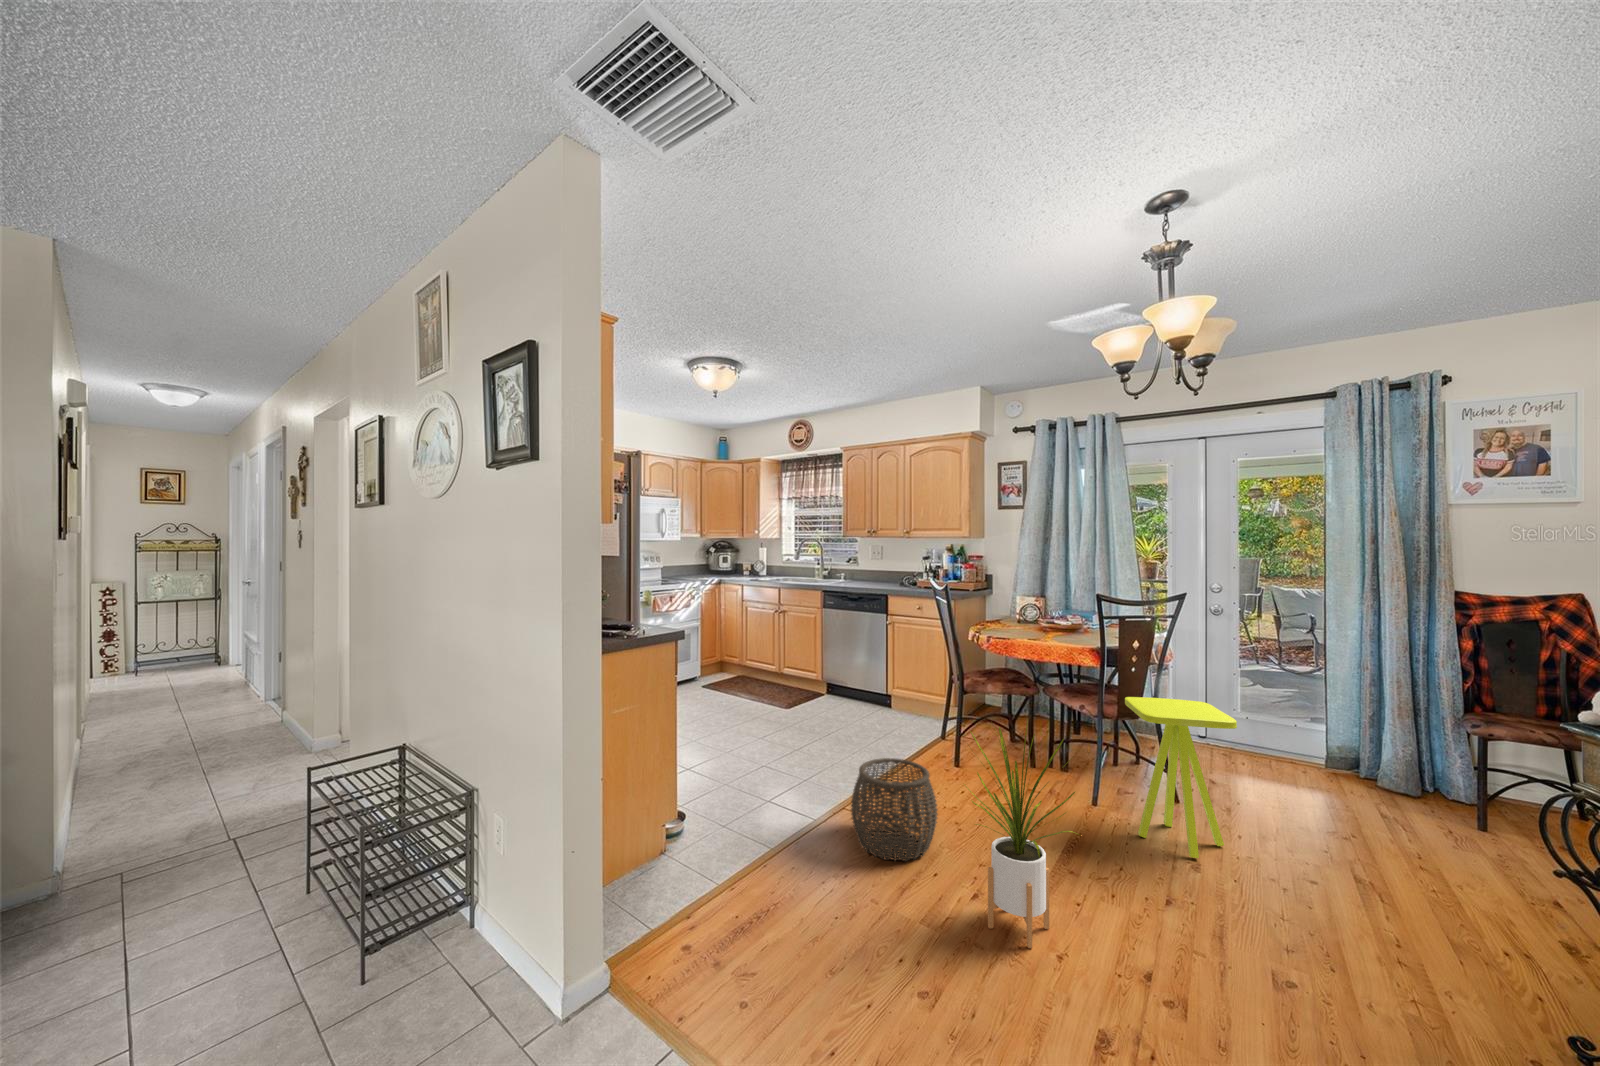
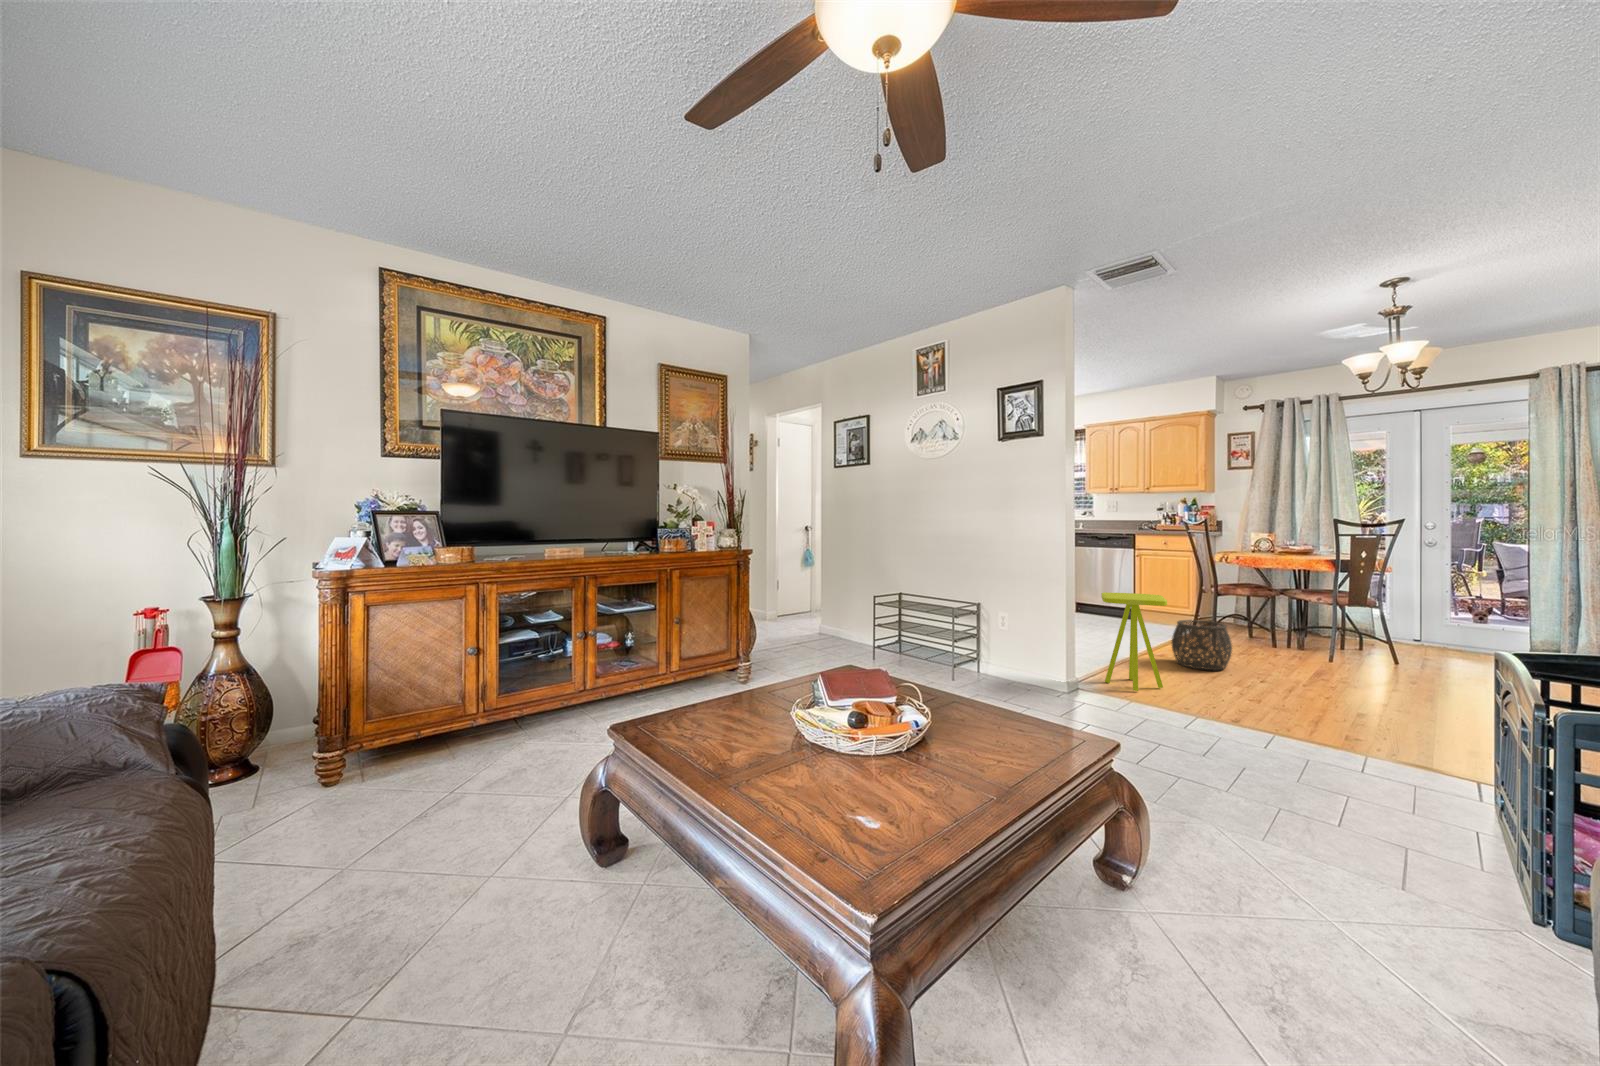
side table: present [1125,697,1237,858] -> present [1101,592,1167,691]
house plant: present [968,723,1075,948] -> none [1267,582,1346,695]

